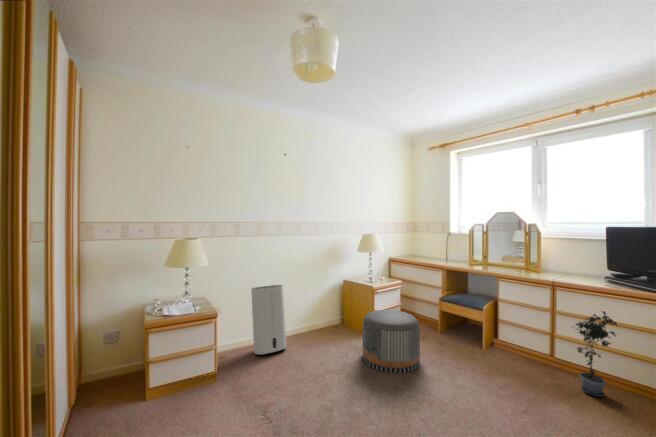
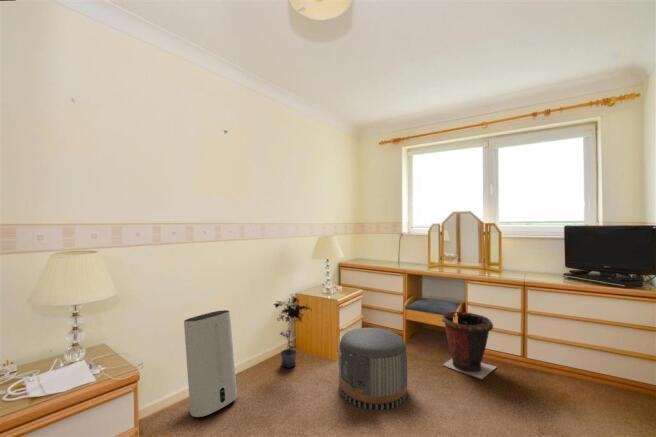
waste bin: none [466,306,523,368] -> present [442,312,496,379]
potted plant: present [576,312,617,397] -> present [274,297,310,367]

